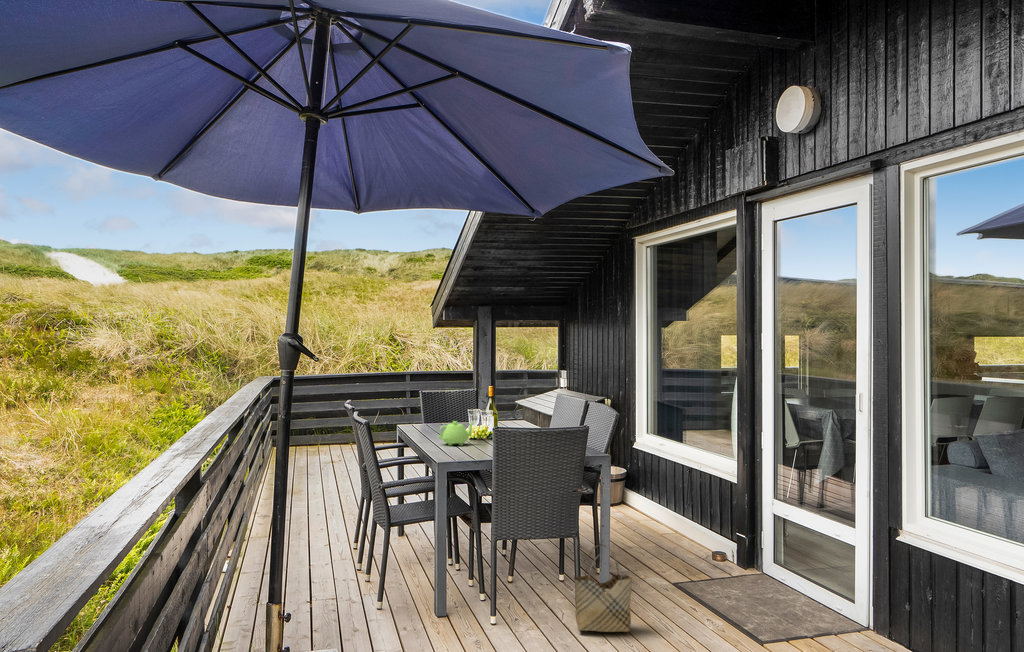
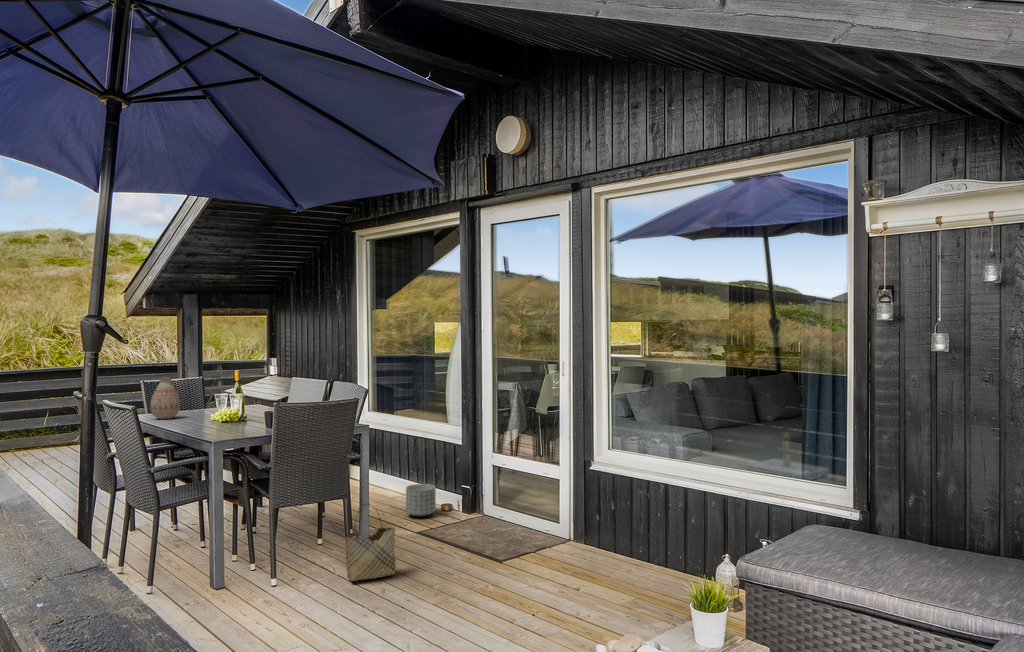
vase: none [427,388,452,428] -> present [150,378,180,419]
teapot: present [438,421,474,446] -> none [184,406,223,432]
planter: none [669,523,704,562] -> present [406,484,436,517]

